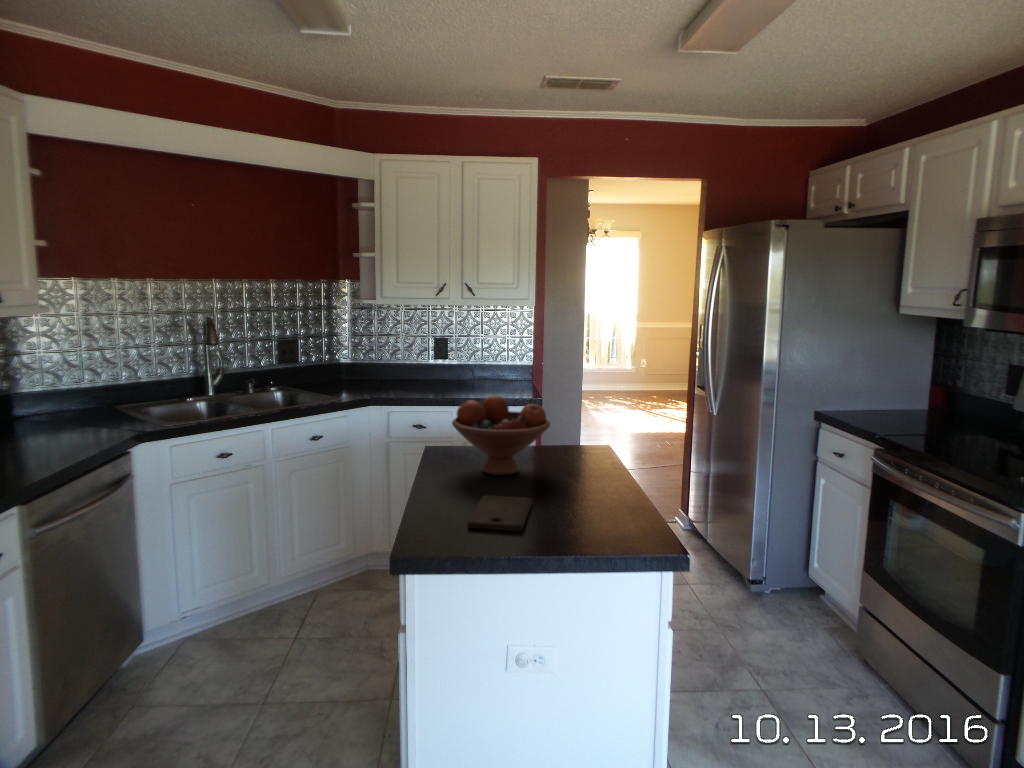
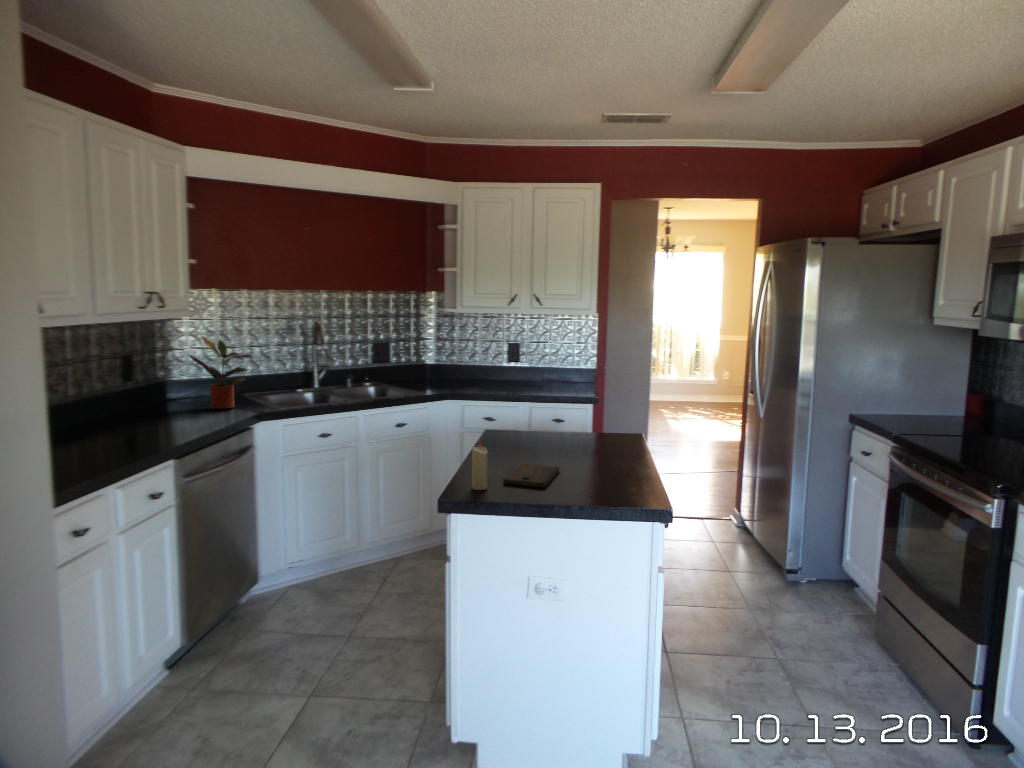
potted plant: none [37,337,126,430] -> present [189,337,252,409]
fruit bowl: present [452,395,550,475] -> none [502,387,583,452]
candle: none [428,474,448,541] -> present [472,442,487,490]

